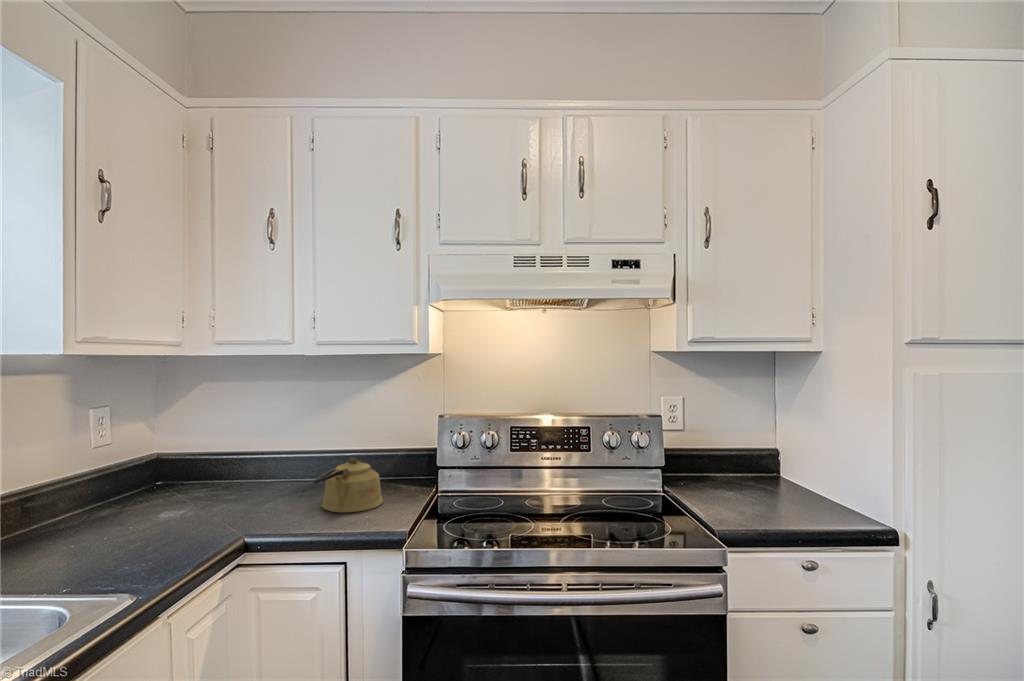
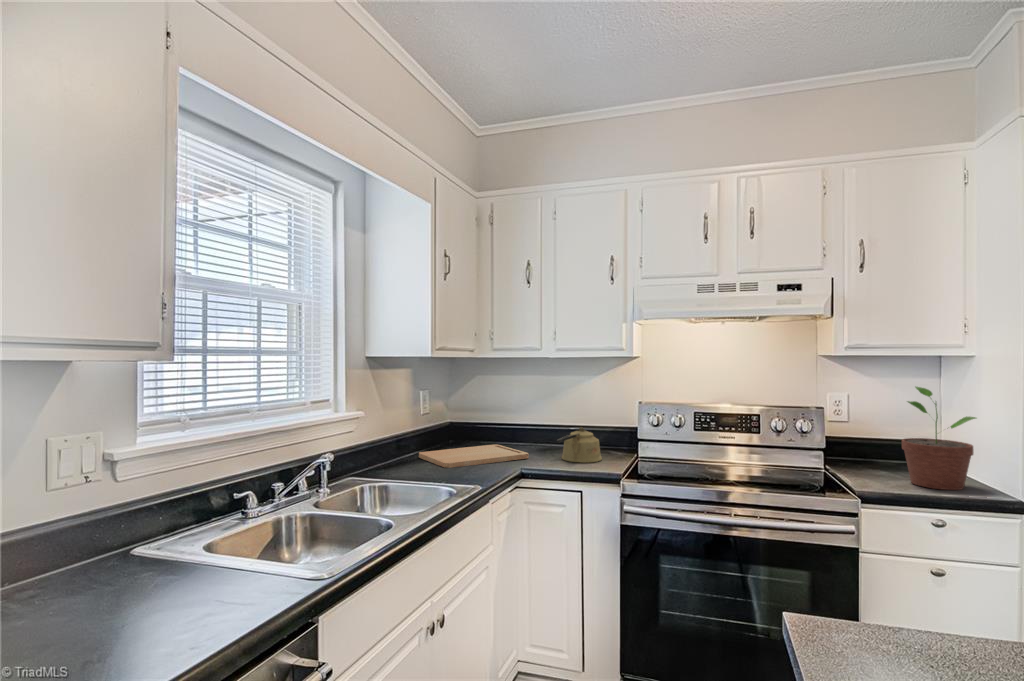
potted plant: none [755,388,844,518] -> present [902,387,976,490]
cutting board: none [62,488,268,554] -> present [419,444,528,468]

